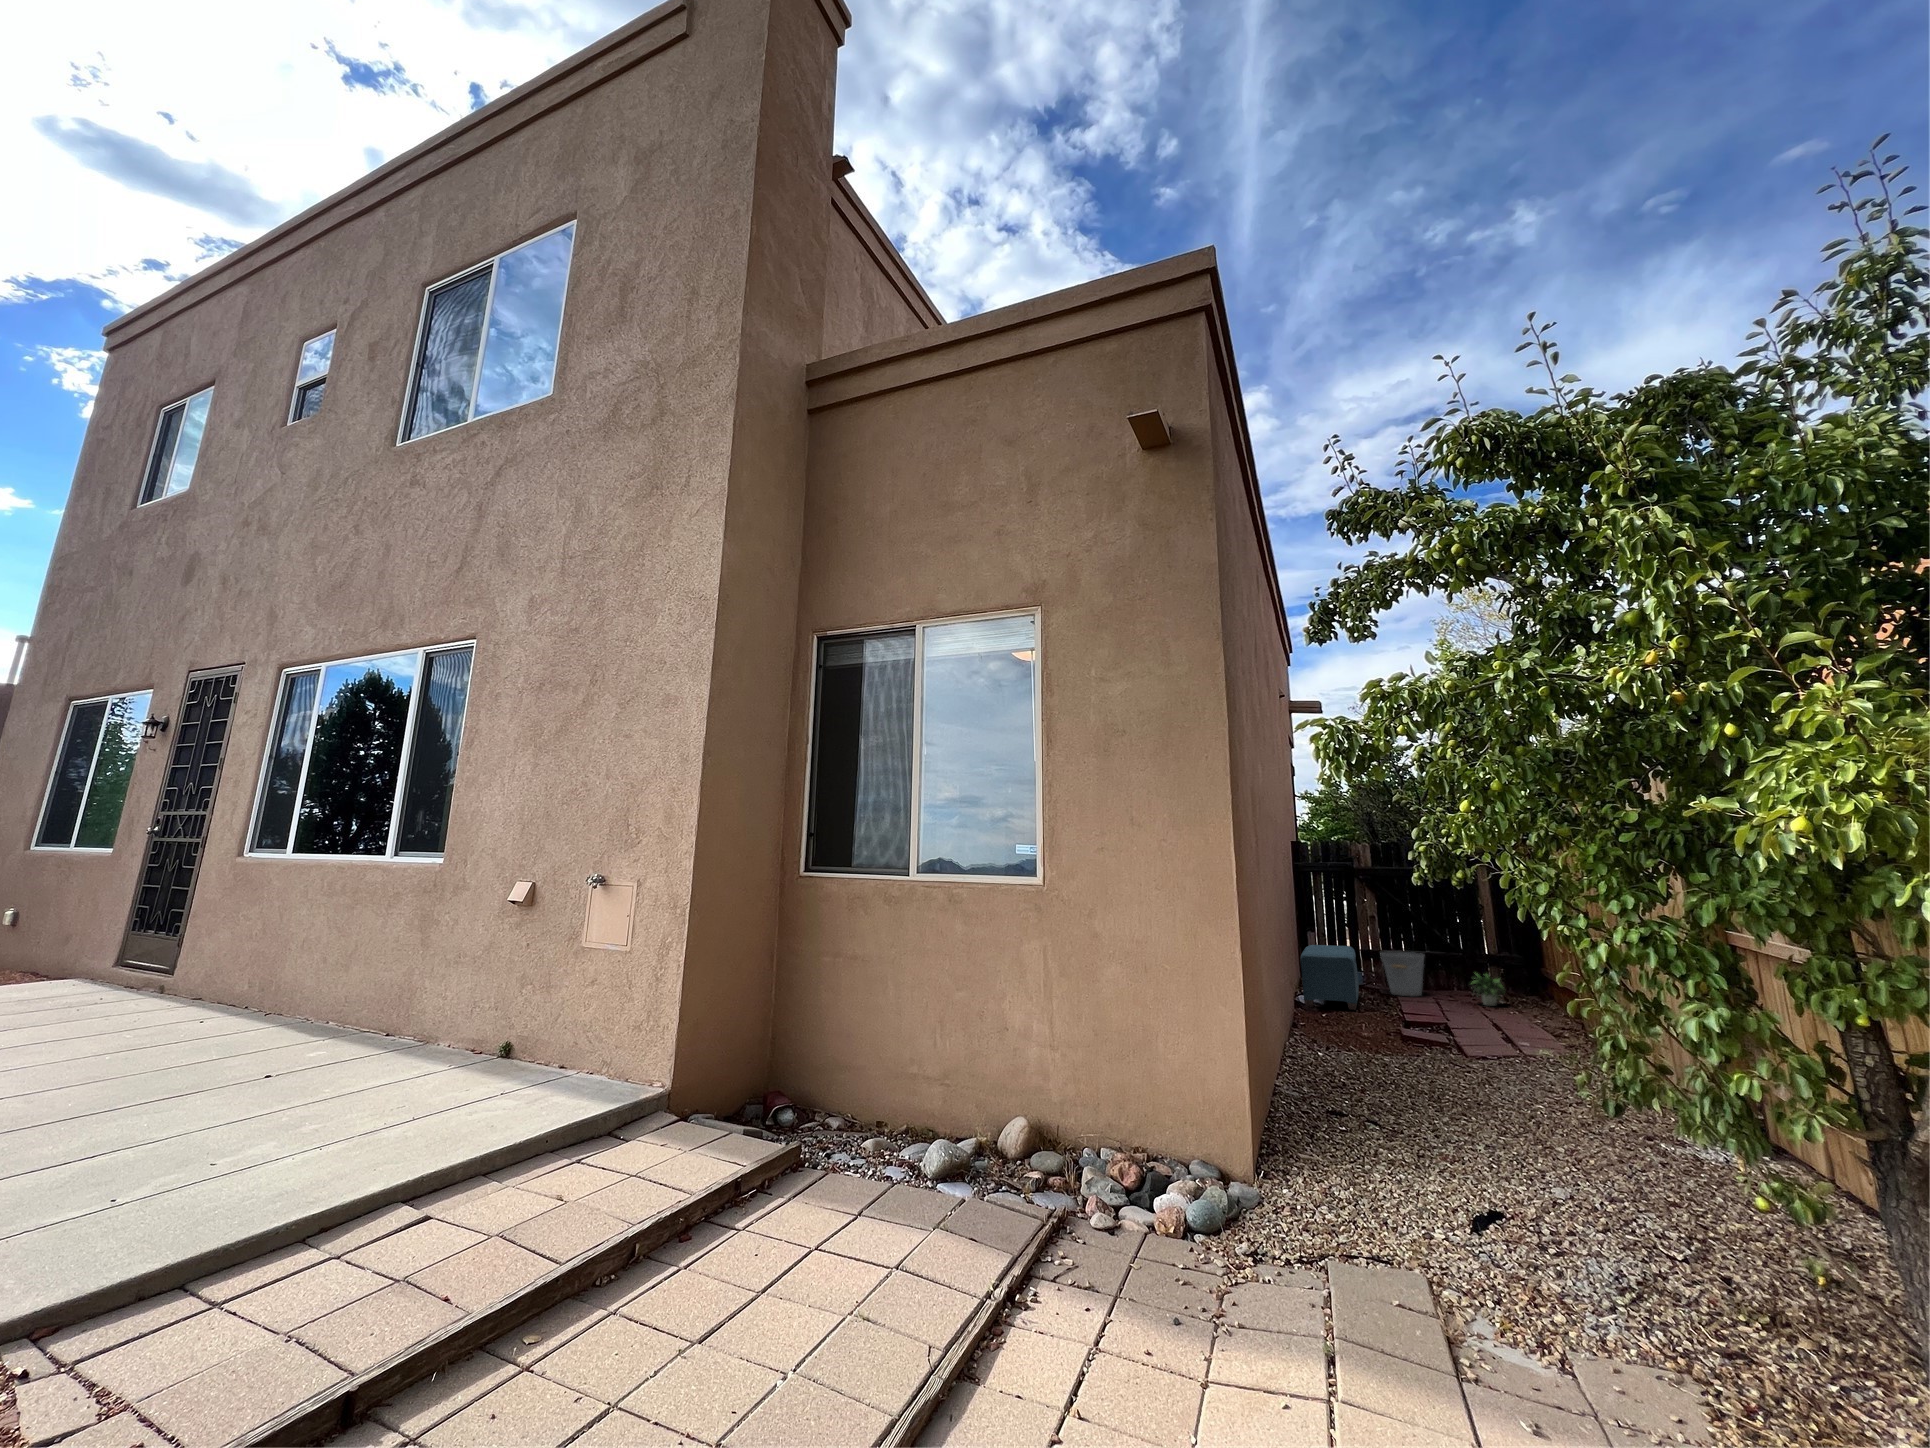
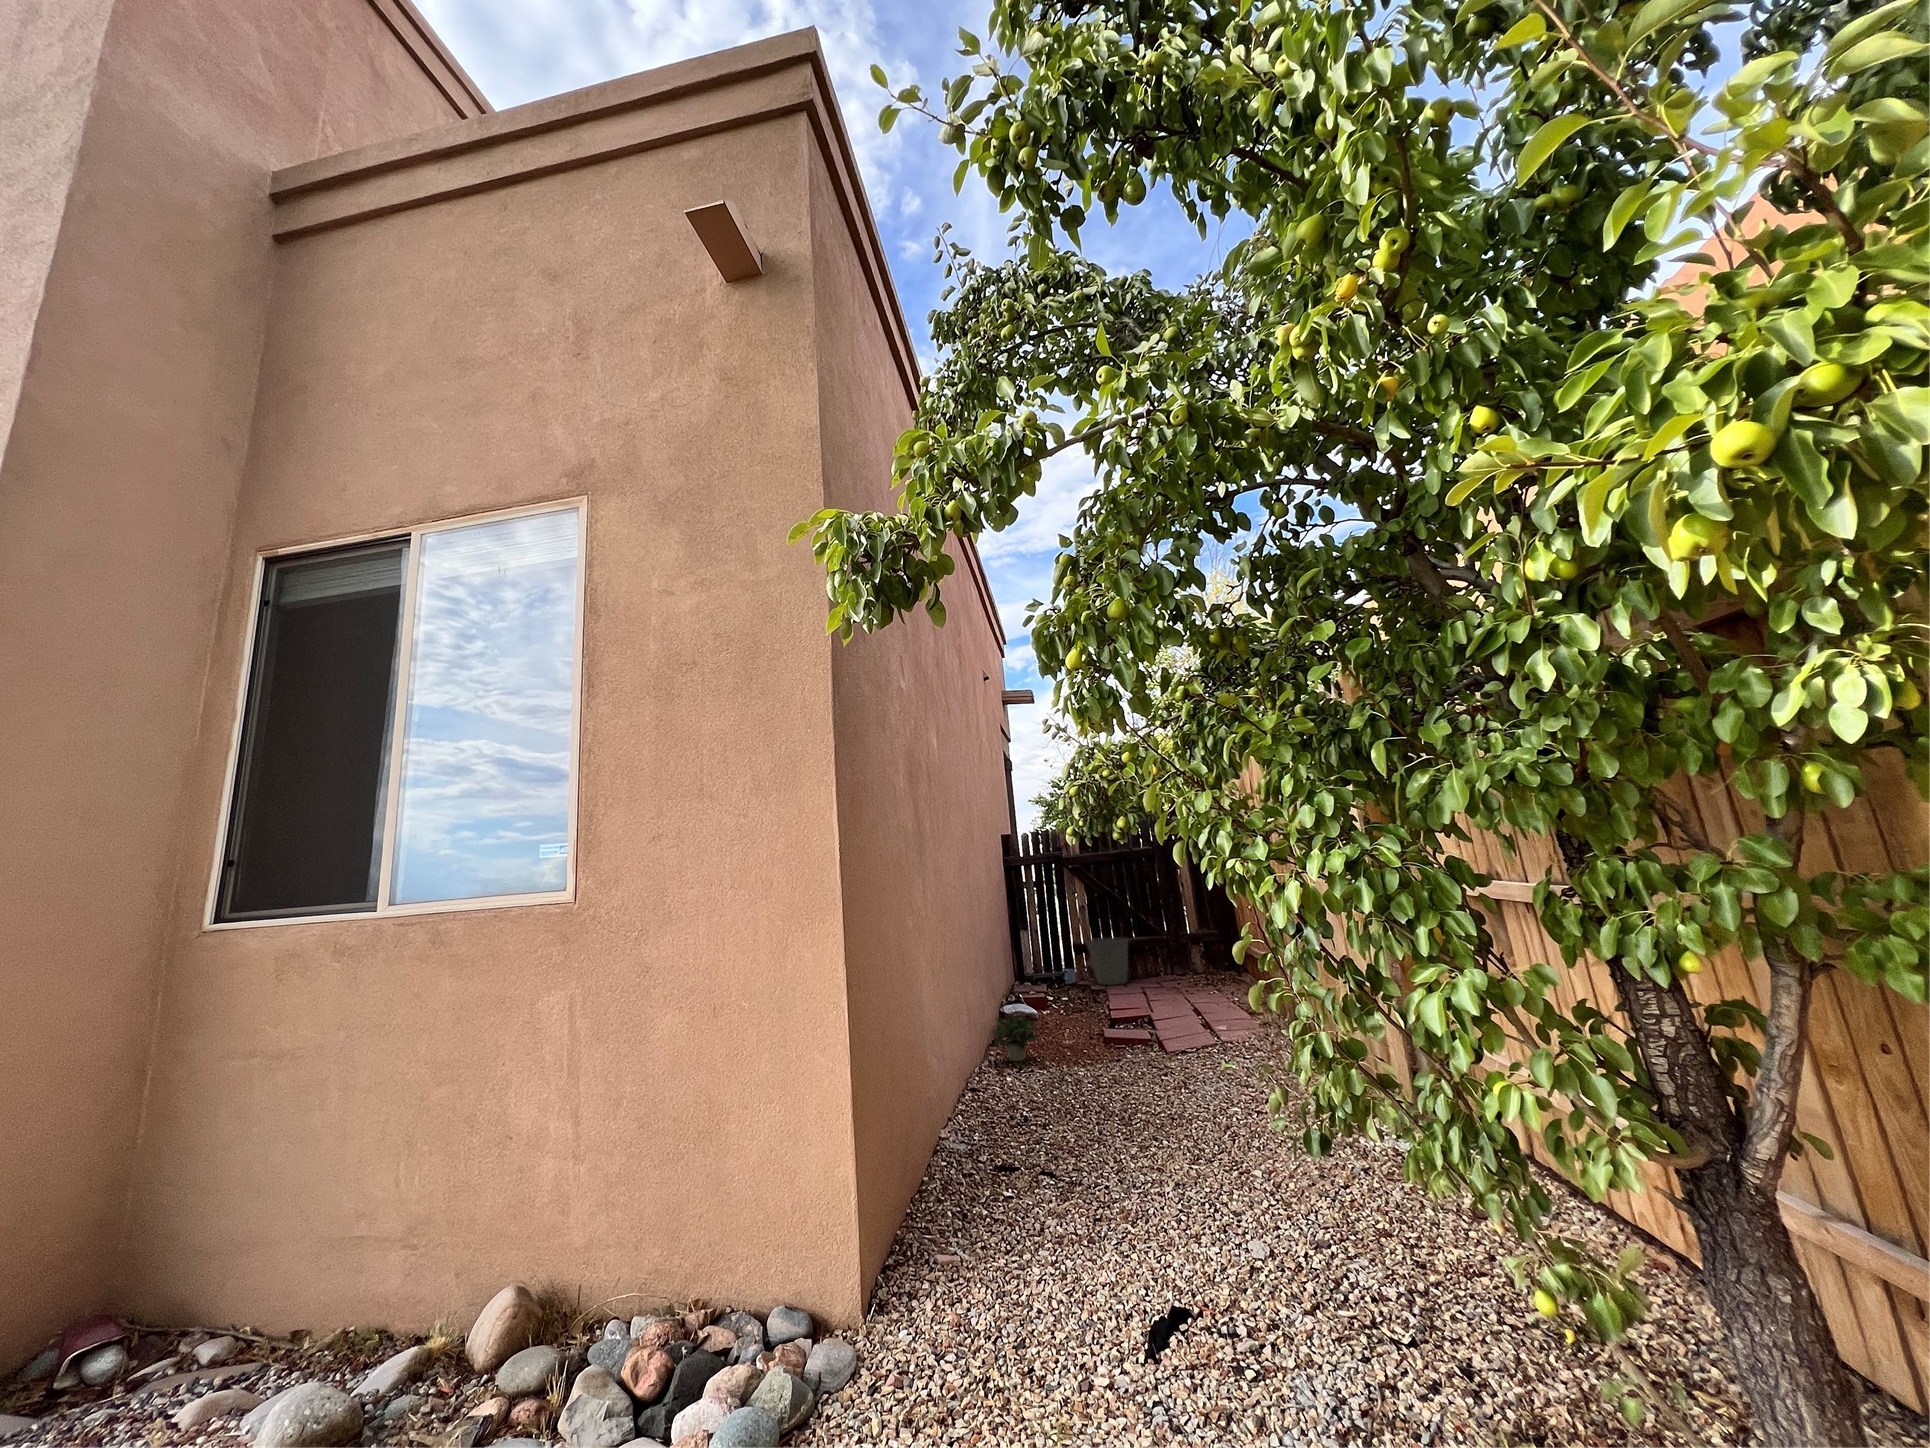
bench: present [1300,945,1359,1010] -> none [1002,937,1066,1009]
potted plant: present [1471,974,1505,1006] -> present [992,1013,1039,1061]

